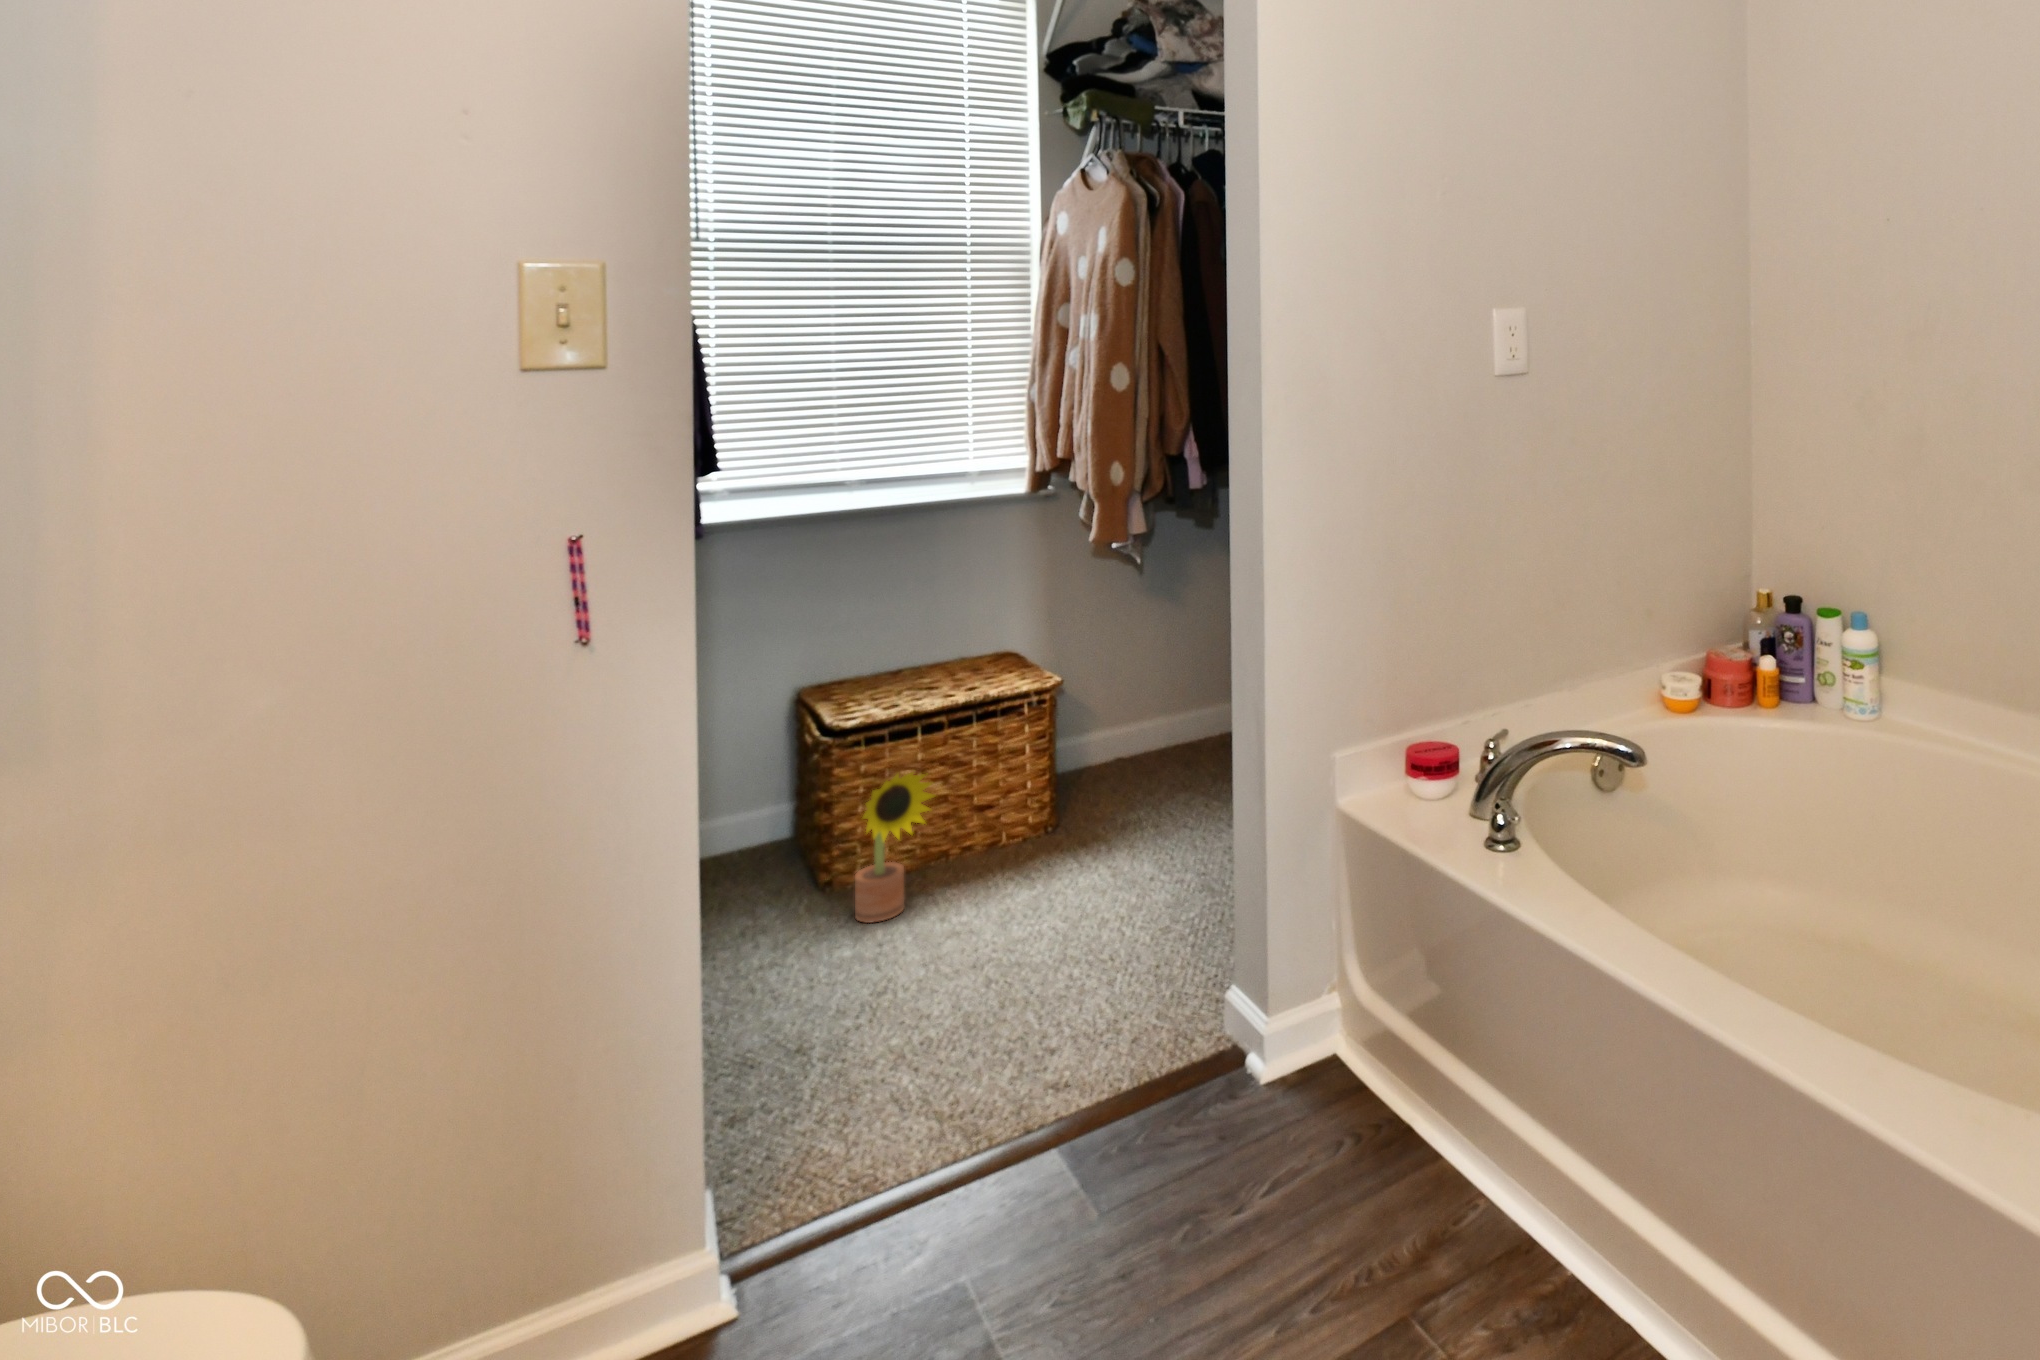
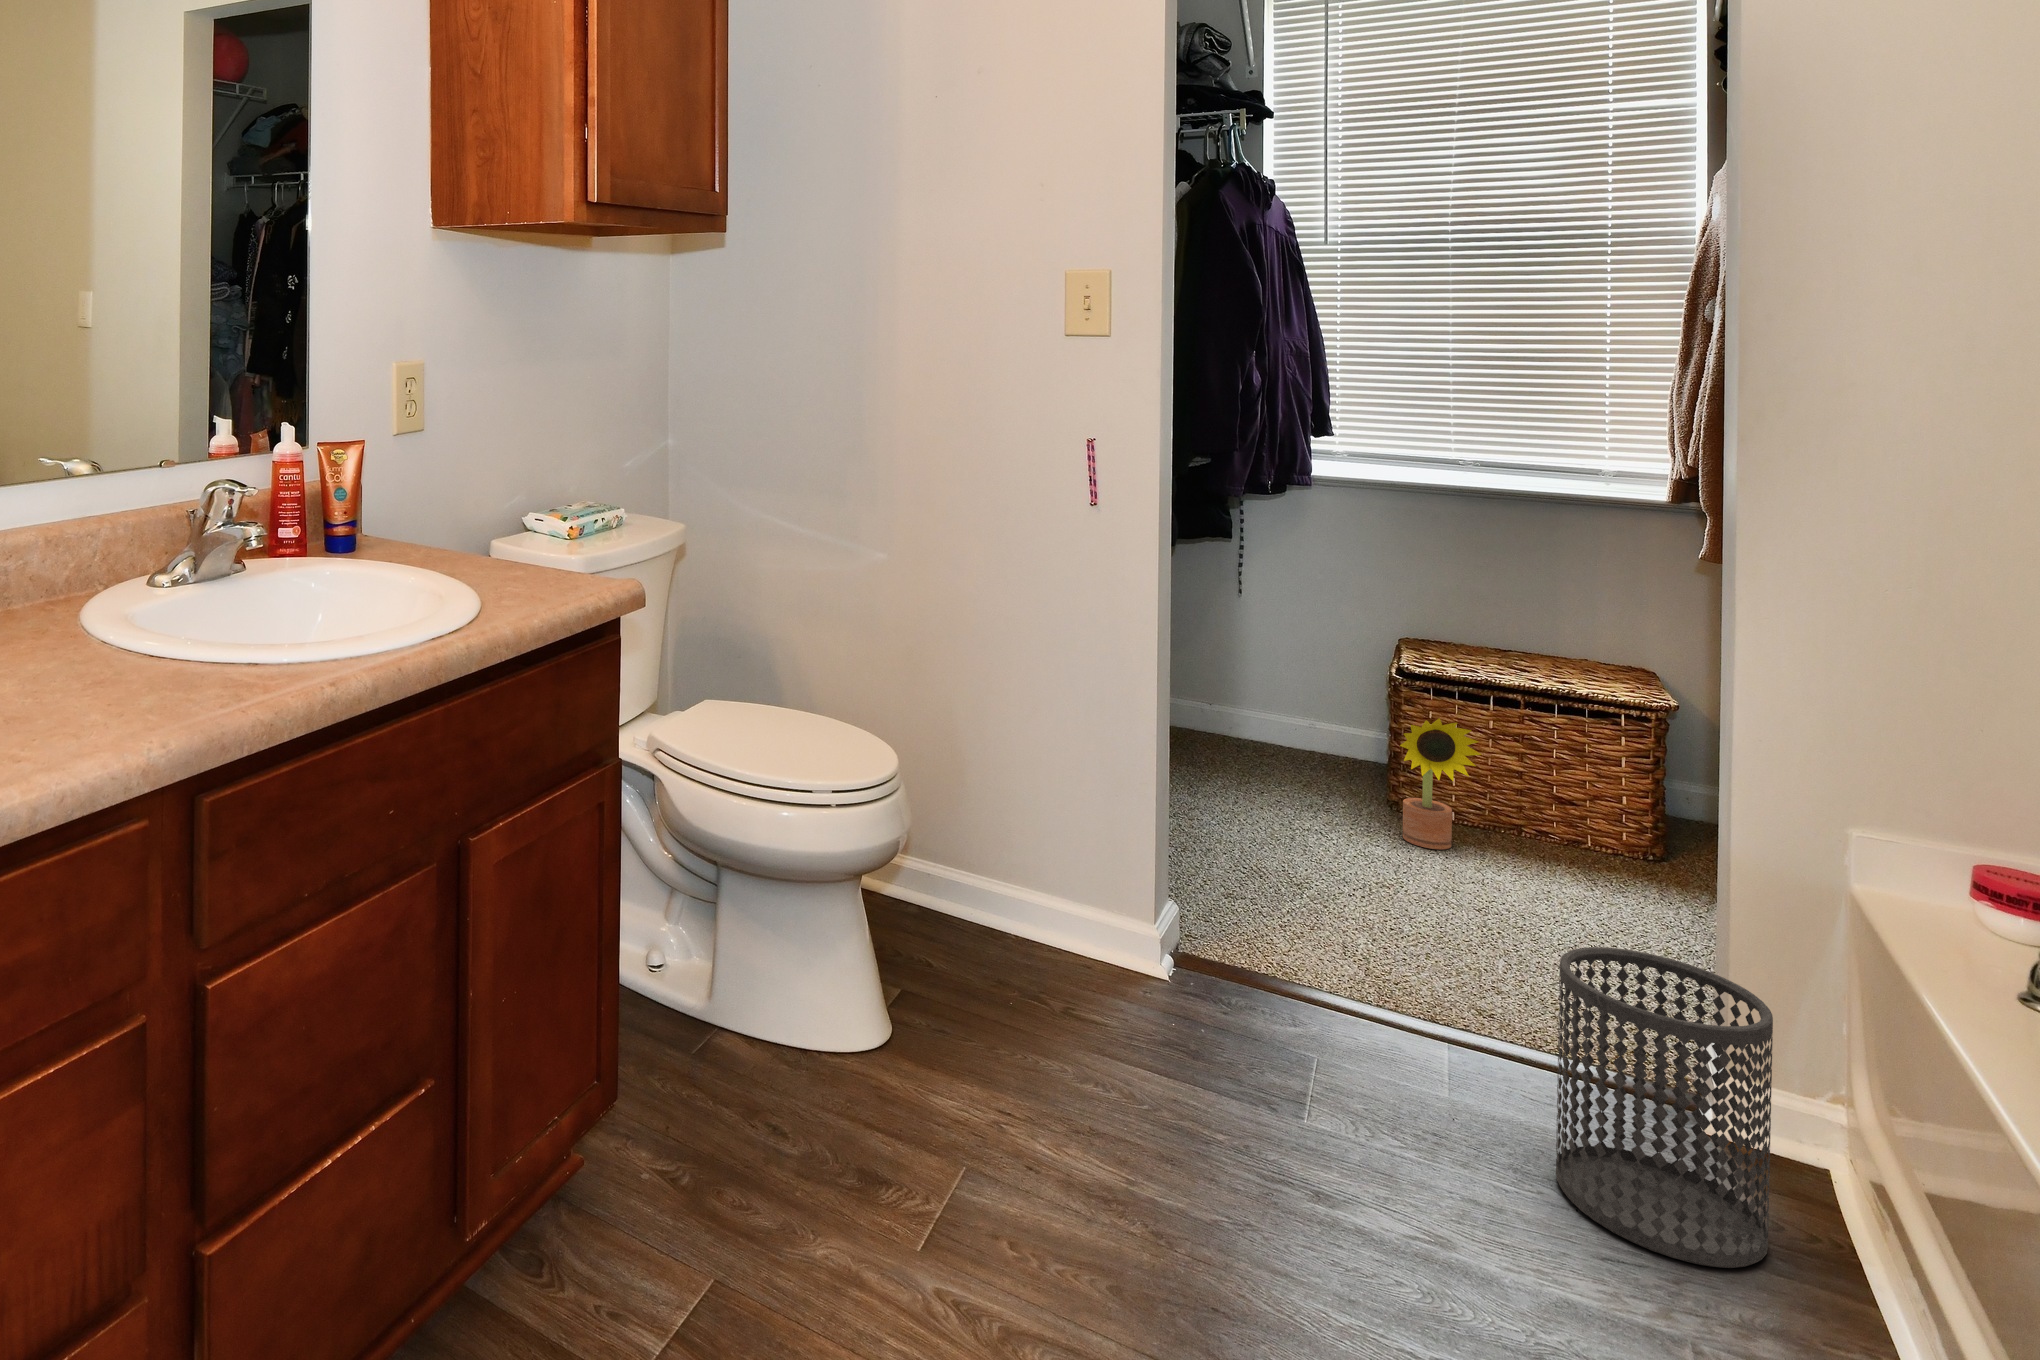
wastebasket: none [1224,951,1382,1268] -> present [1556,947,1773,1268]

